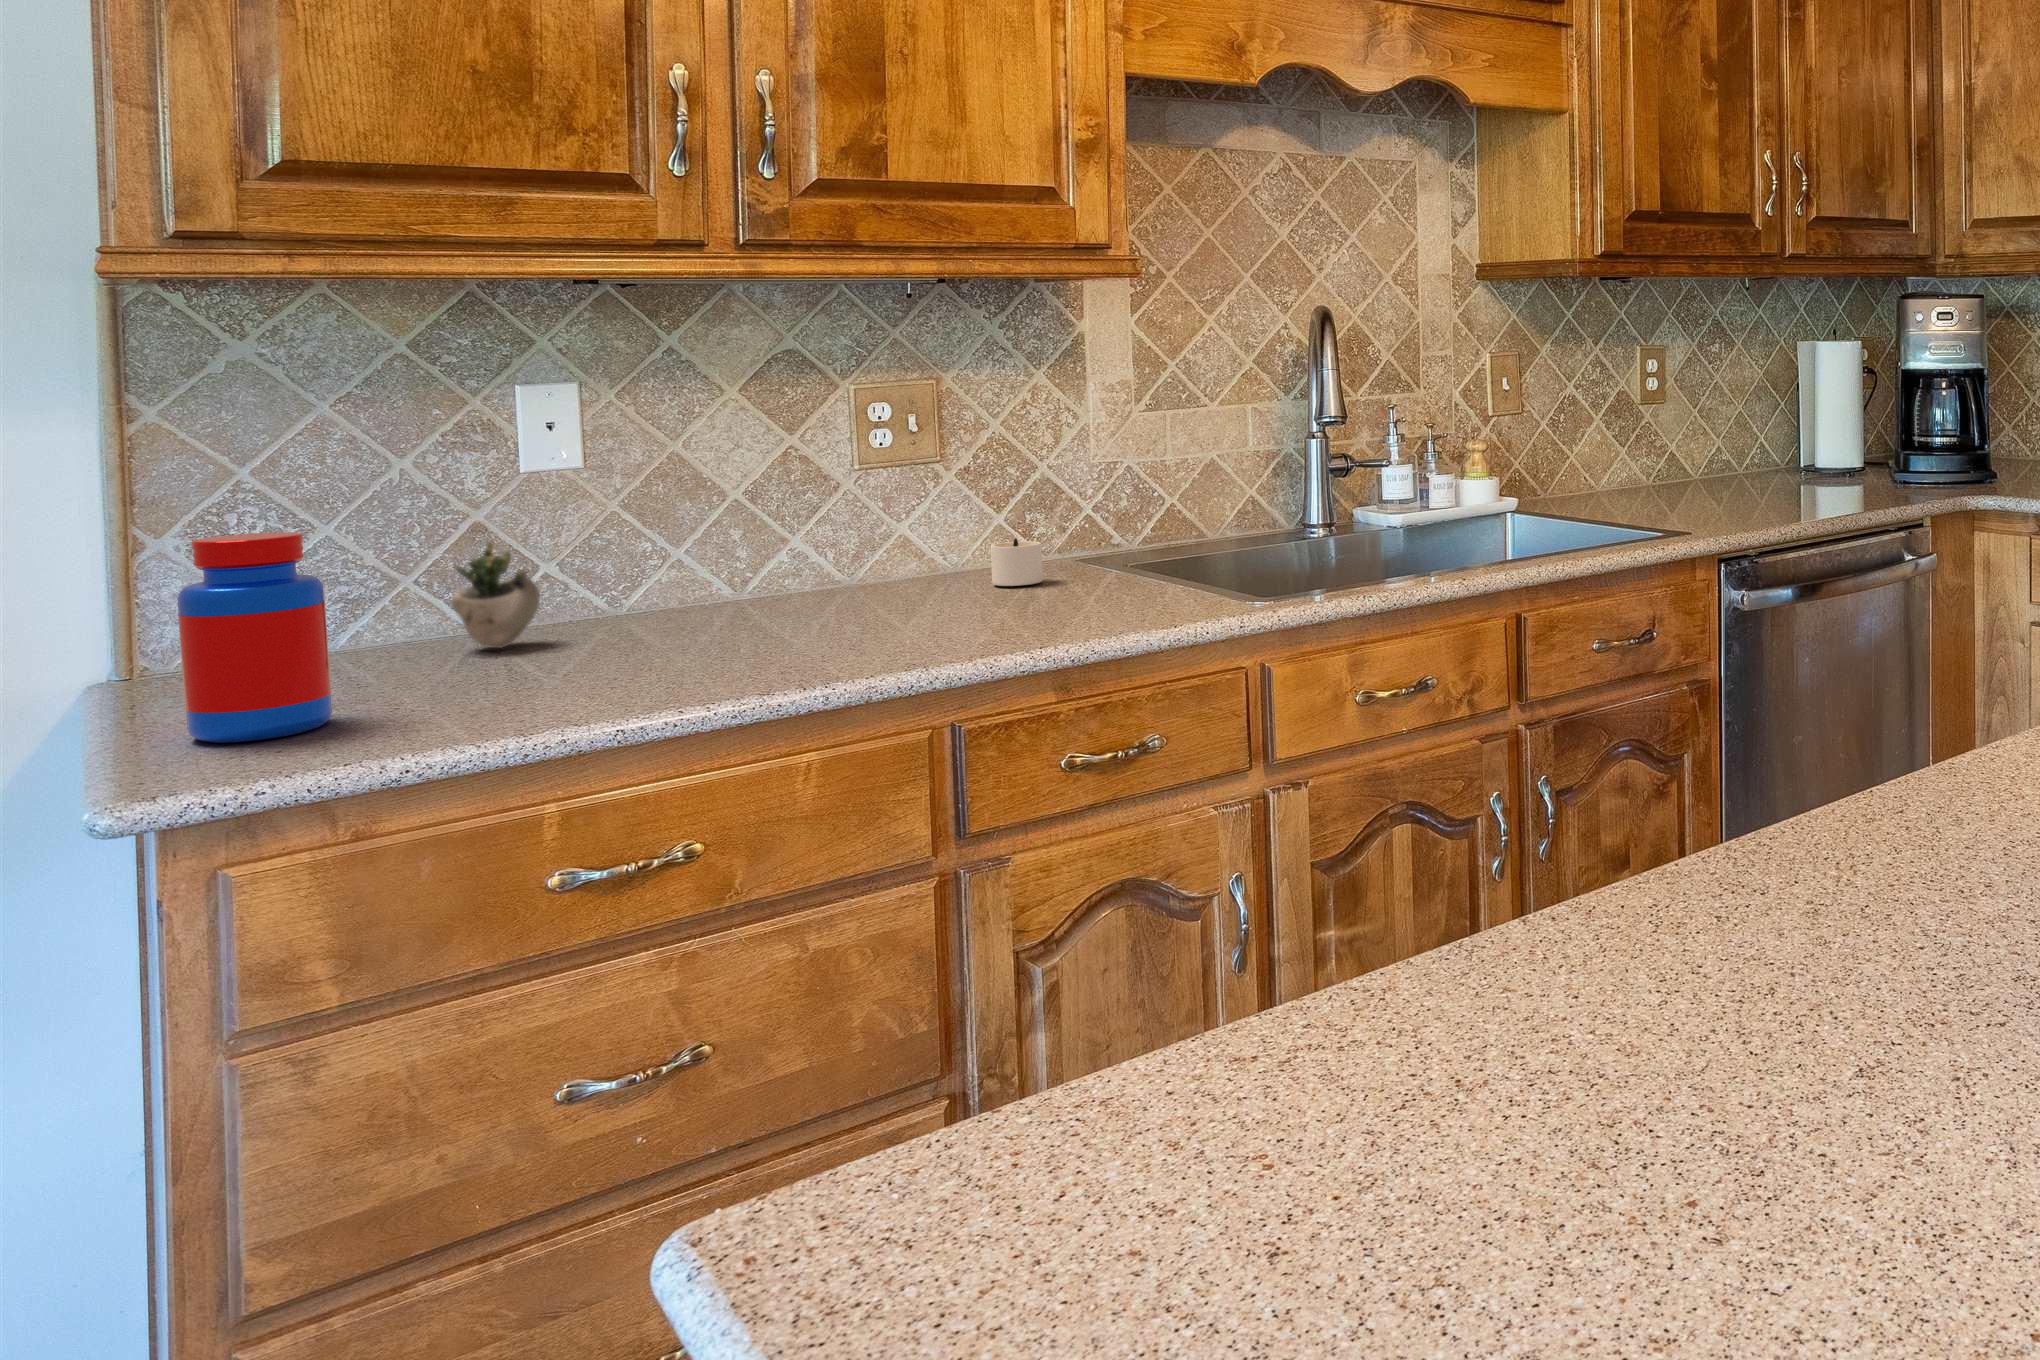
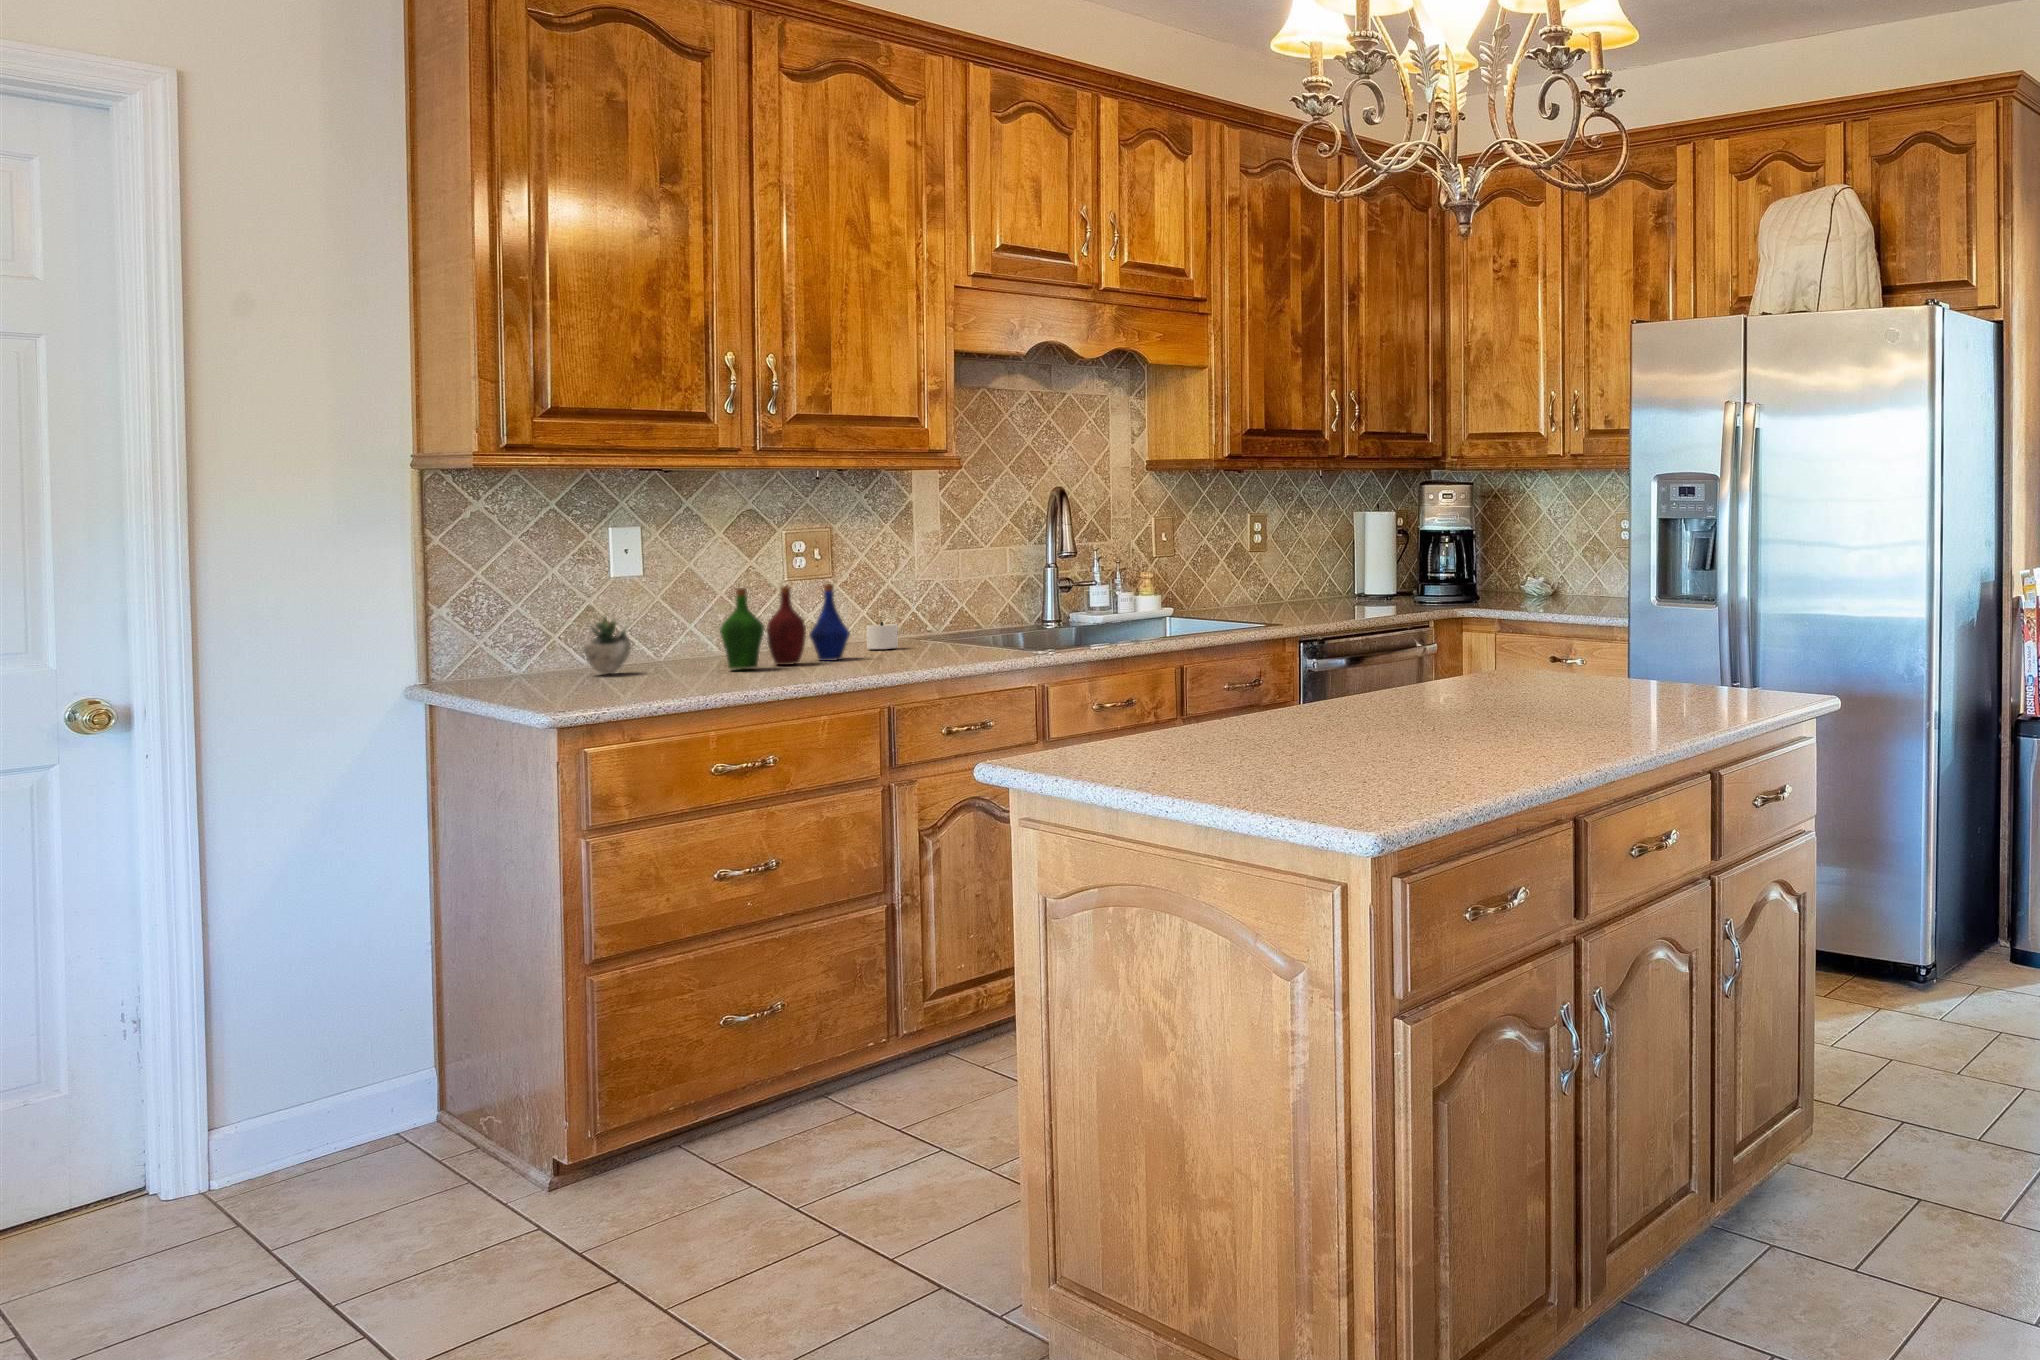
bottle: none [676,483,933,645] -> present [720,584,850,669]
jar: present [177,532,332,743] -> none [520,596,589,699]

